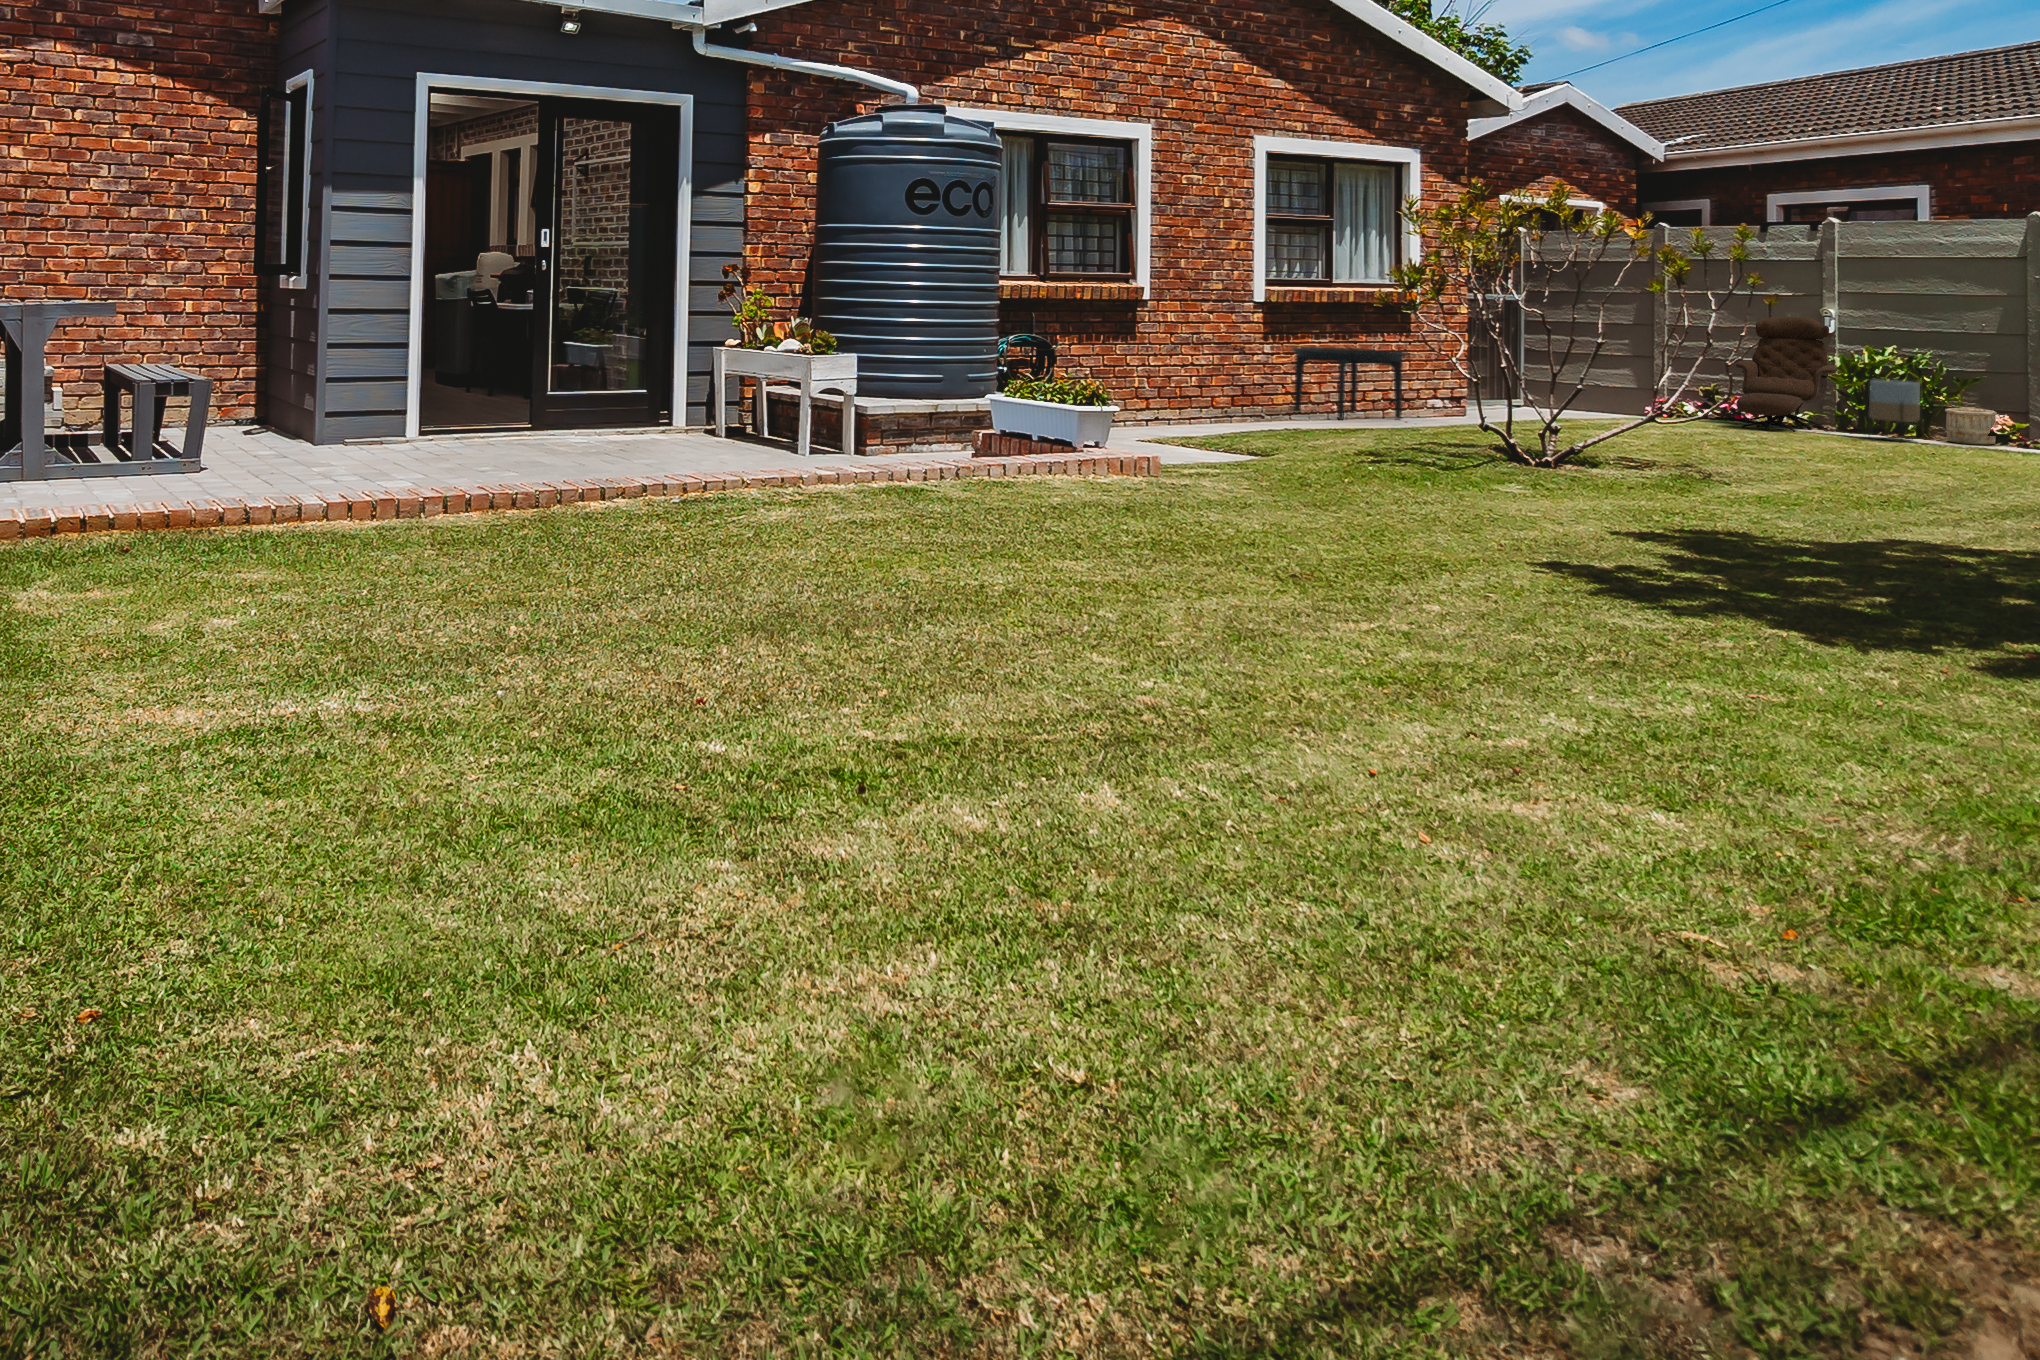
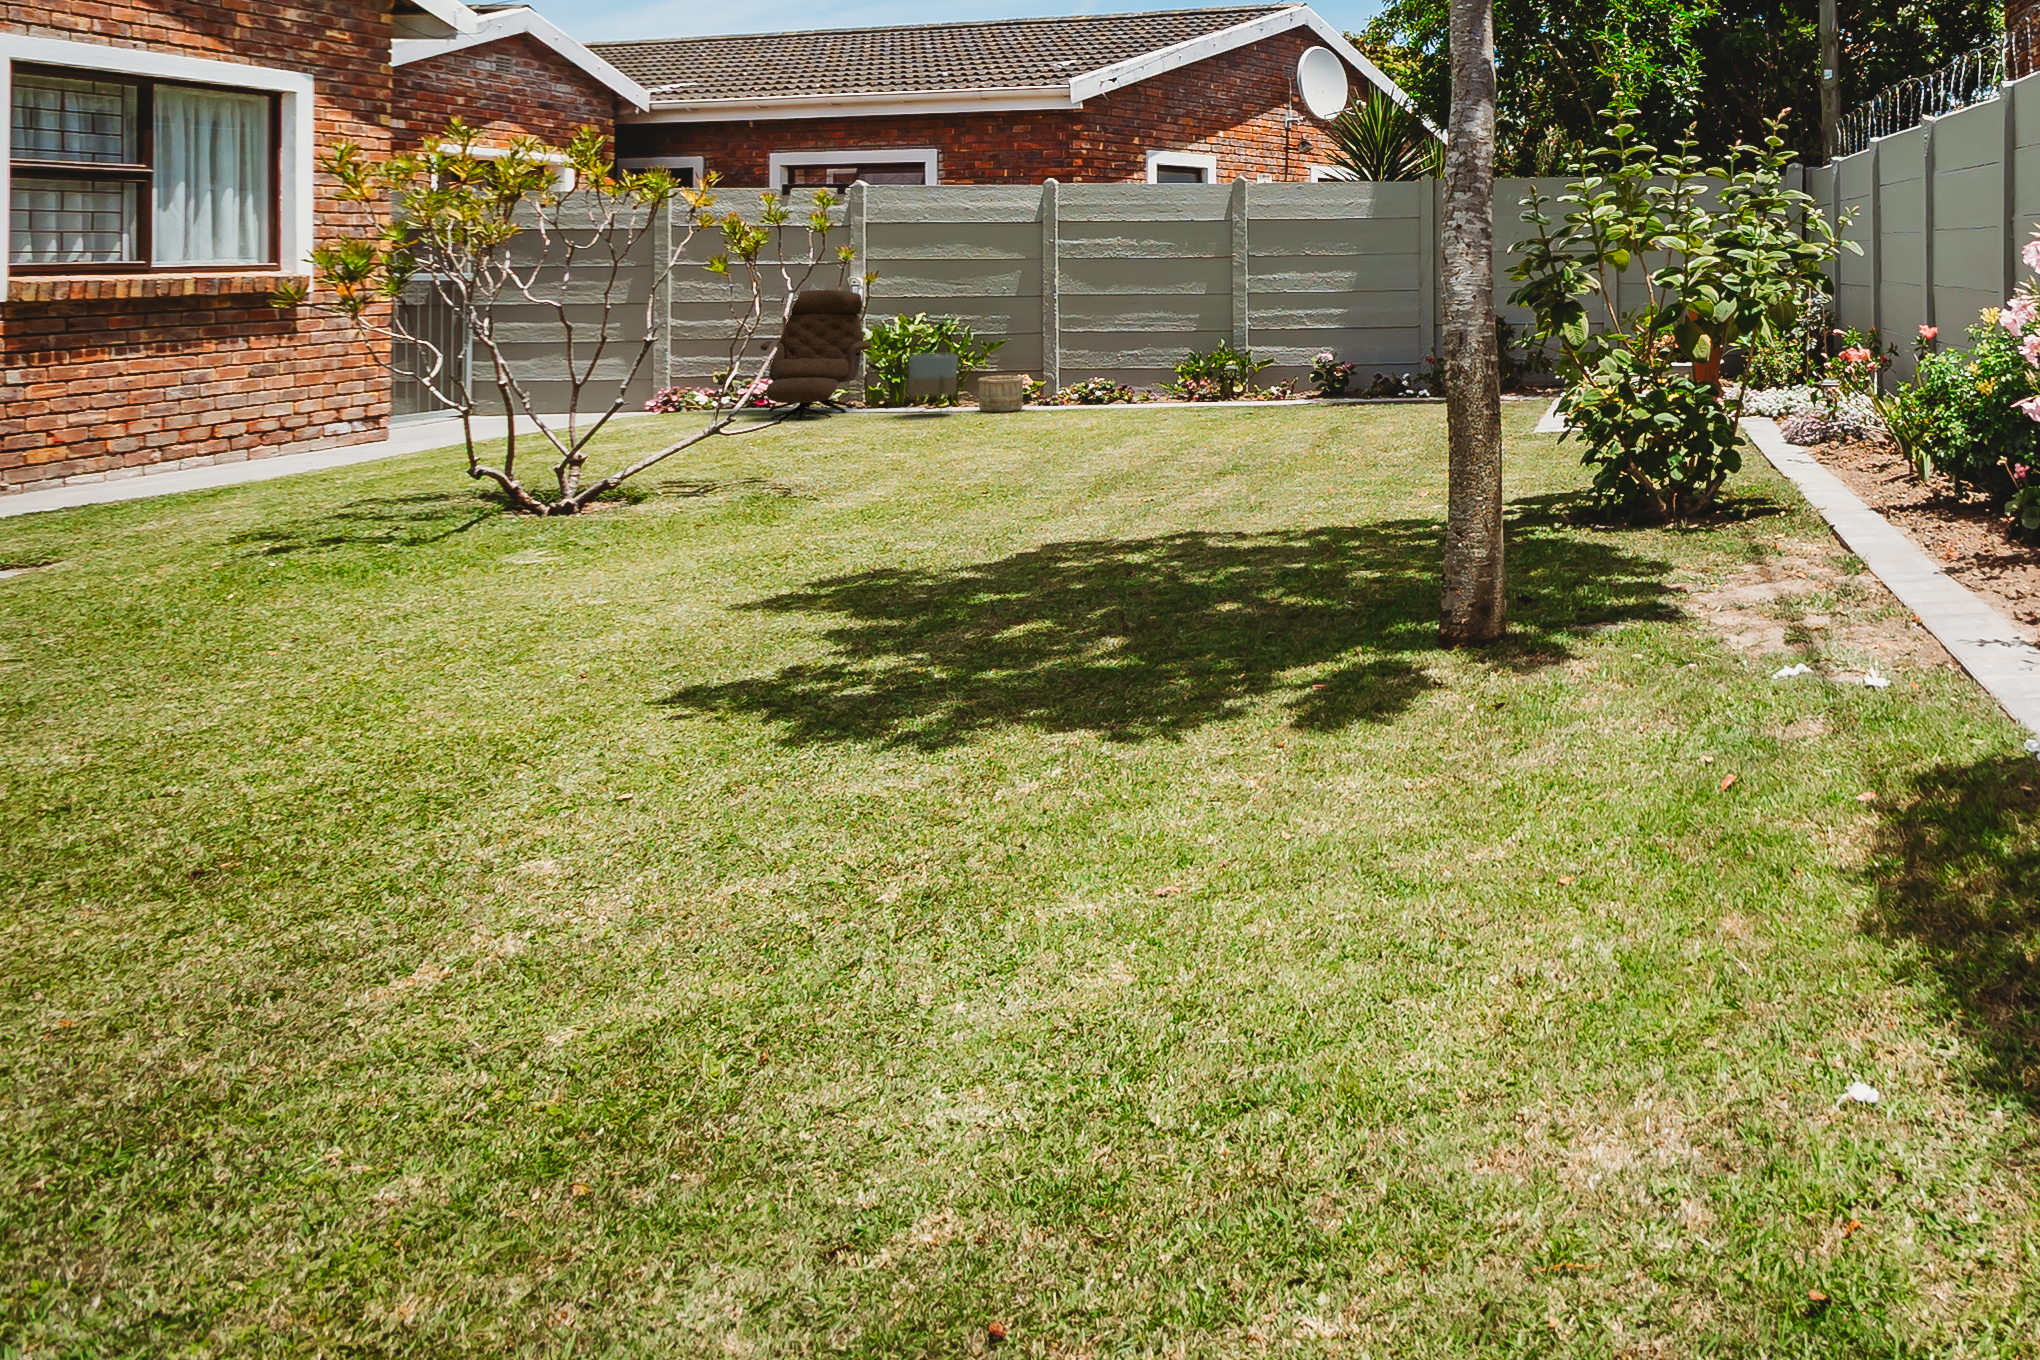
round table: present [1292,347,1407,420] -> none [67,366,305,482]

